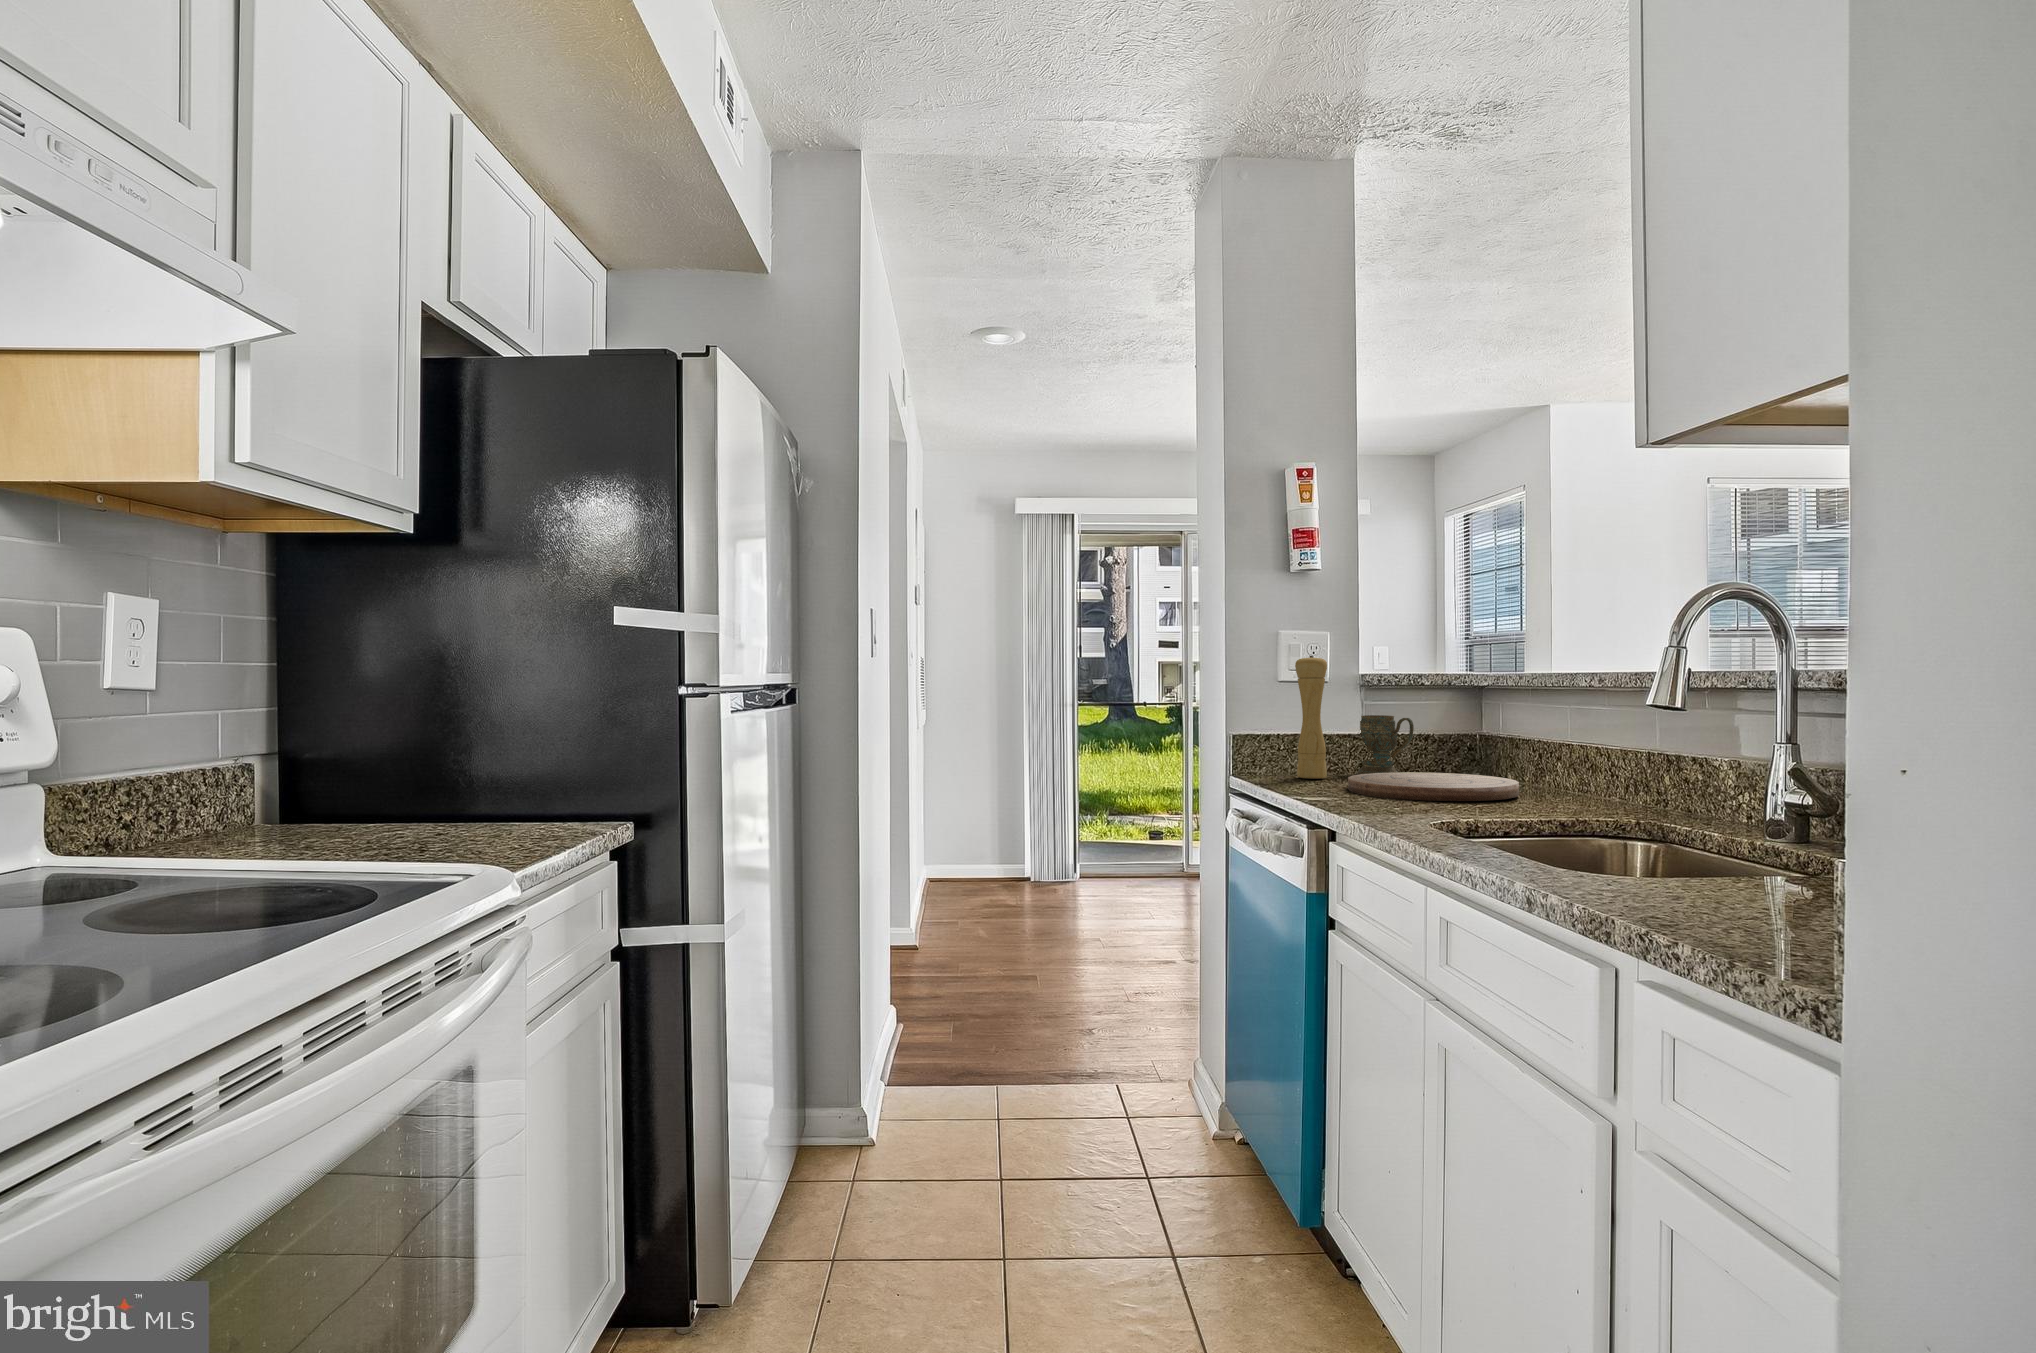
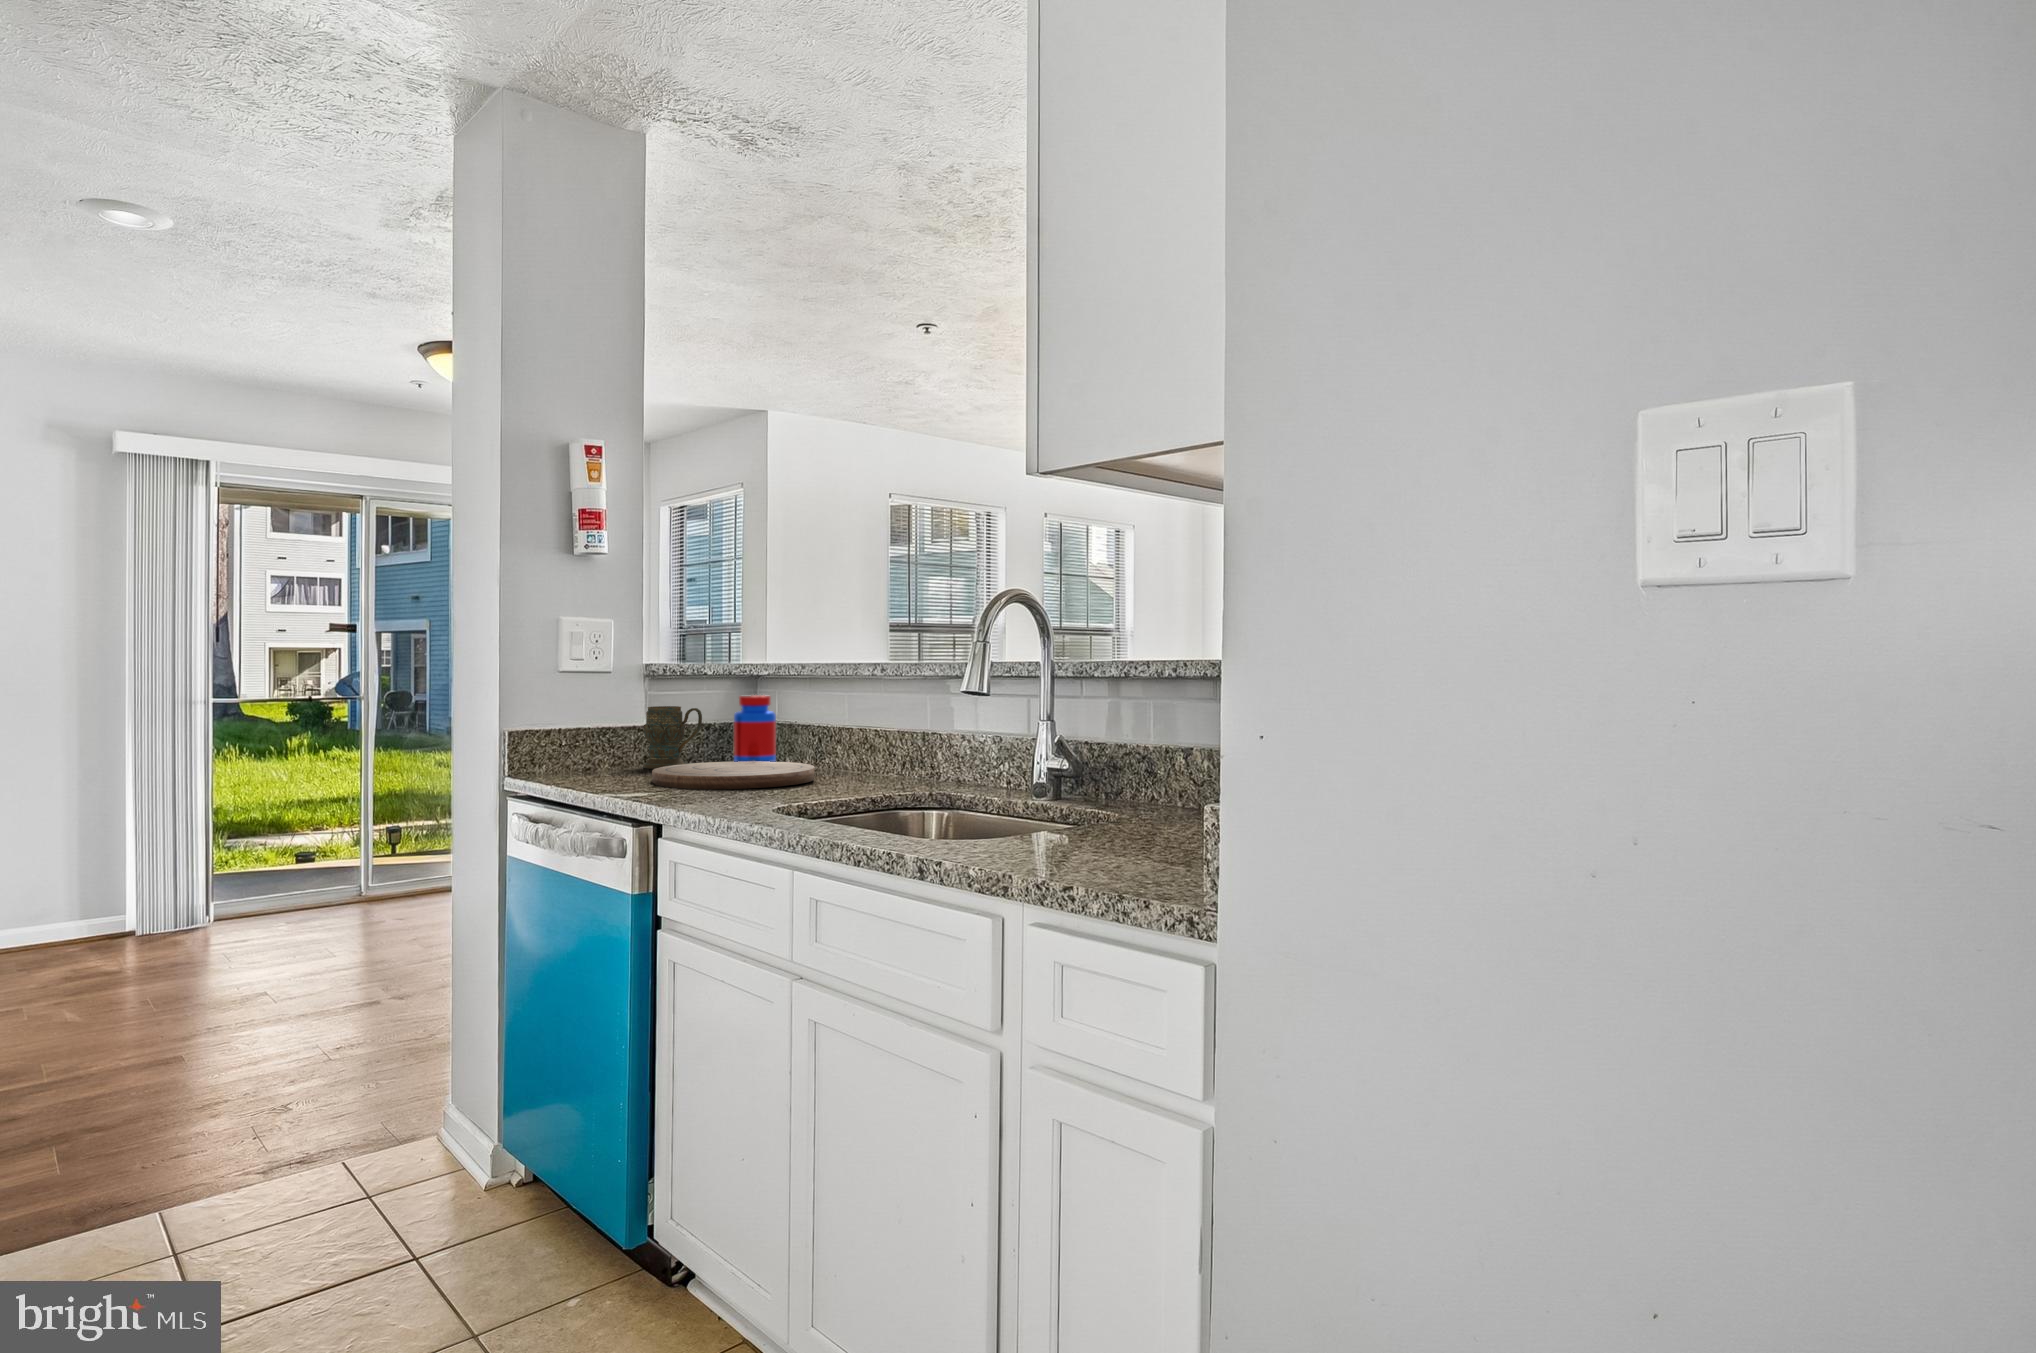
pepper mill: present [1295,656,1327,779] -> none [585,644,620,775]
jar: none [1448,706,1494,780] -> present [733,695,776,762]

